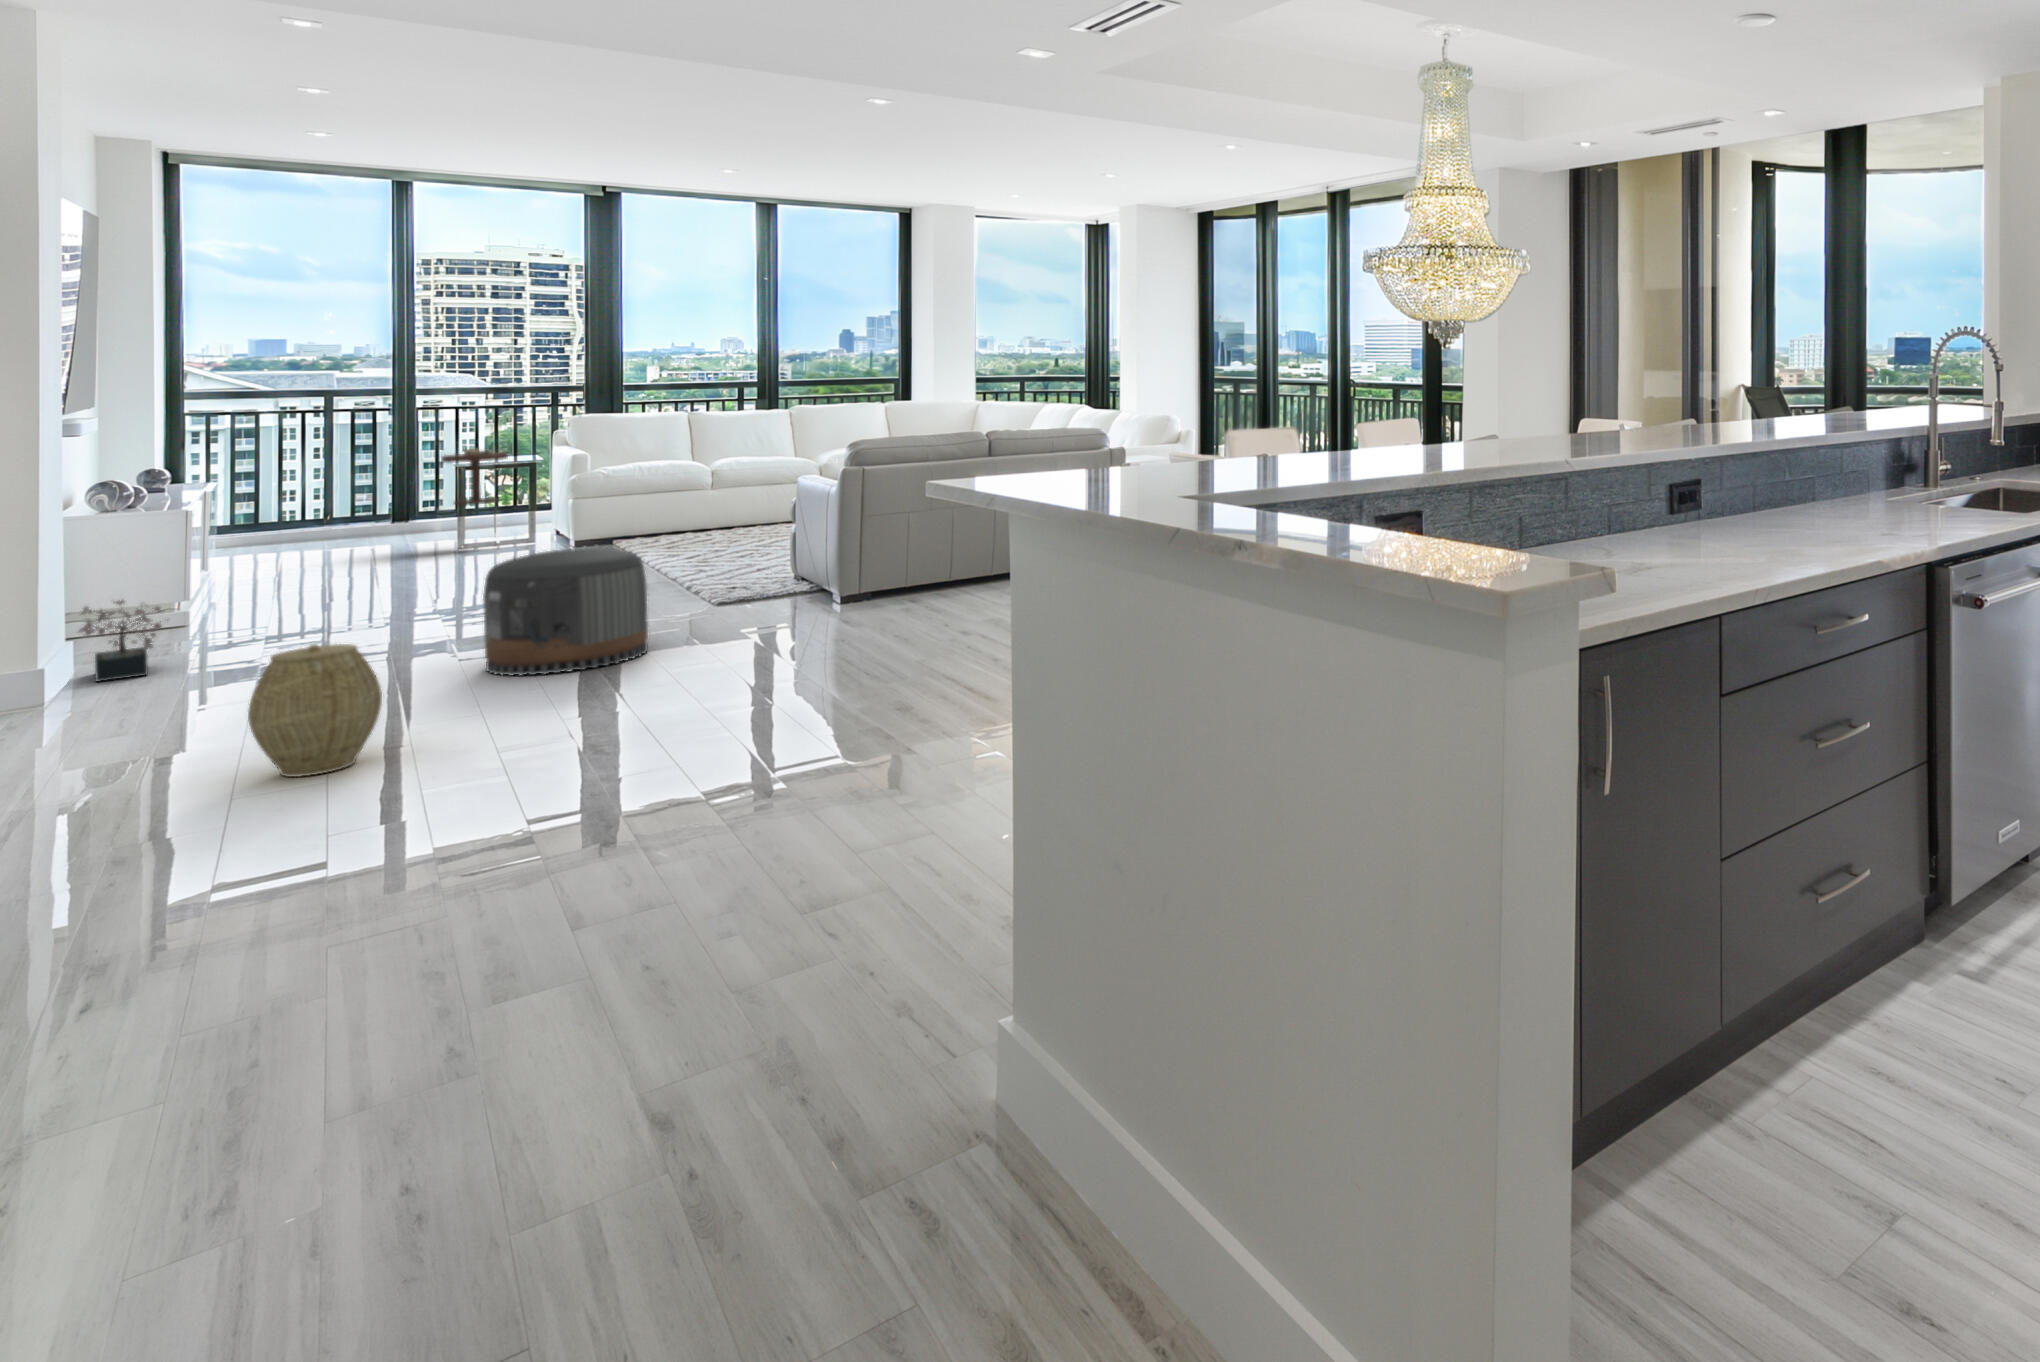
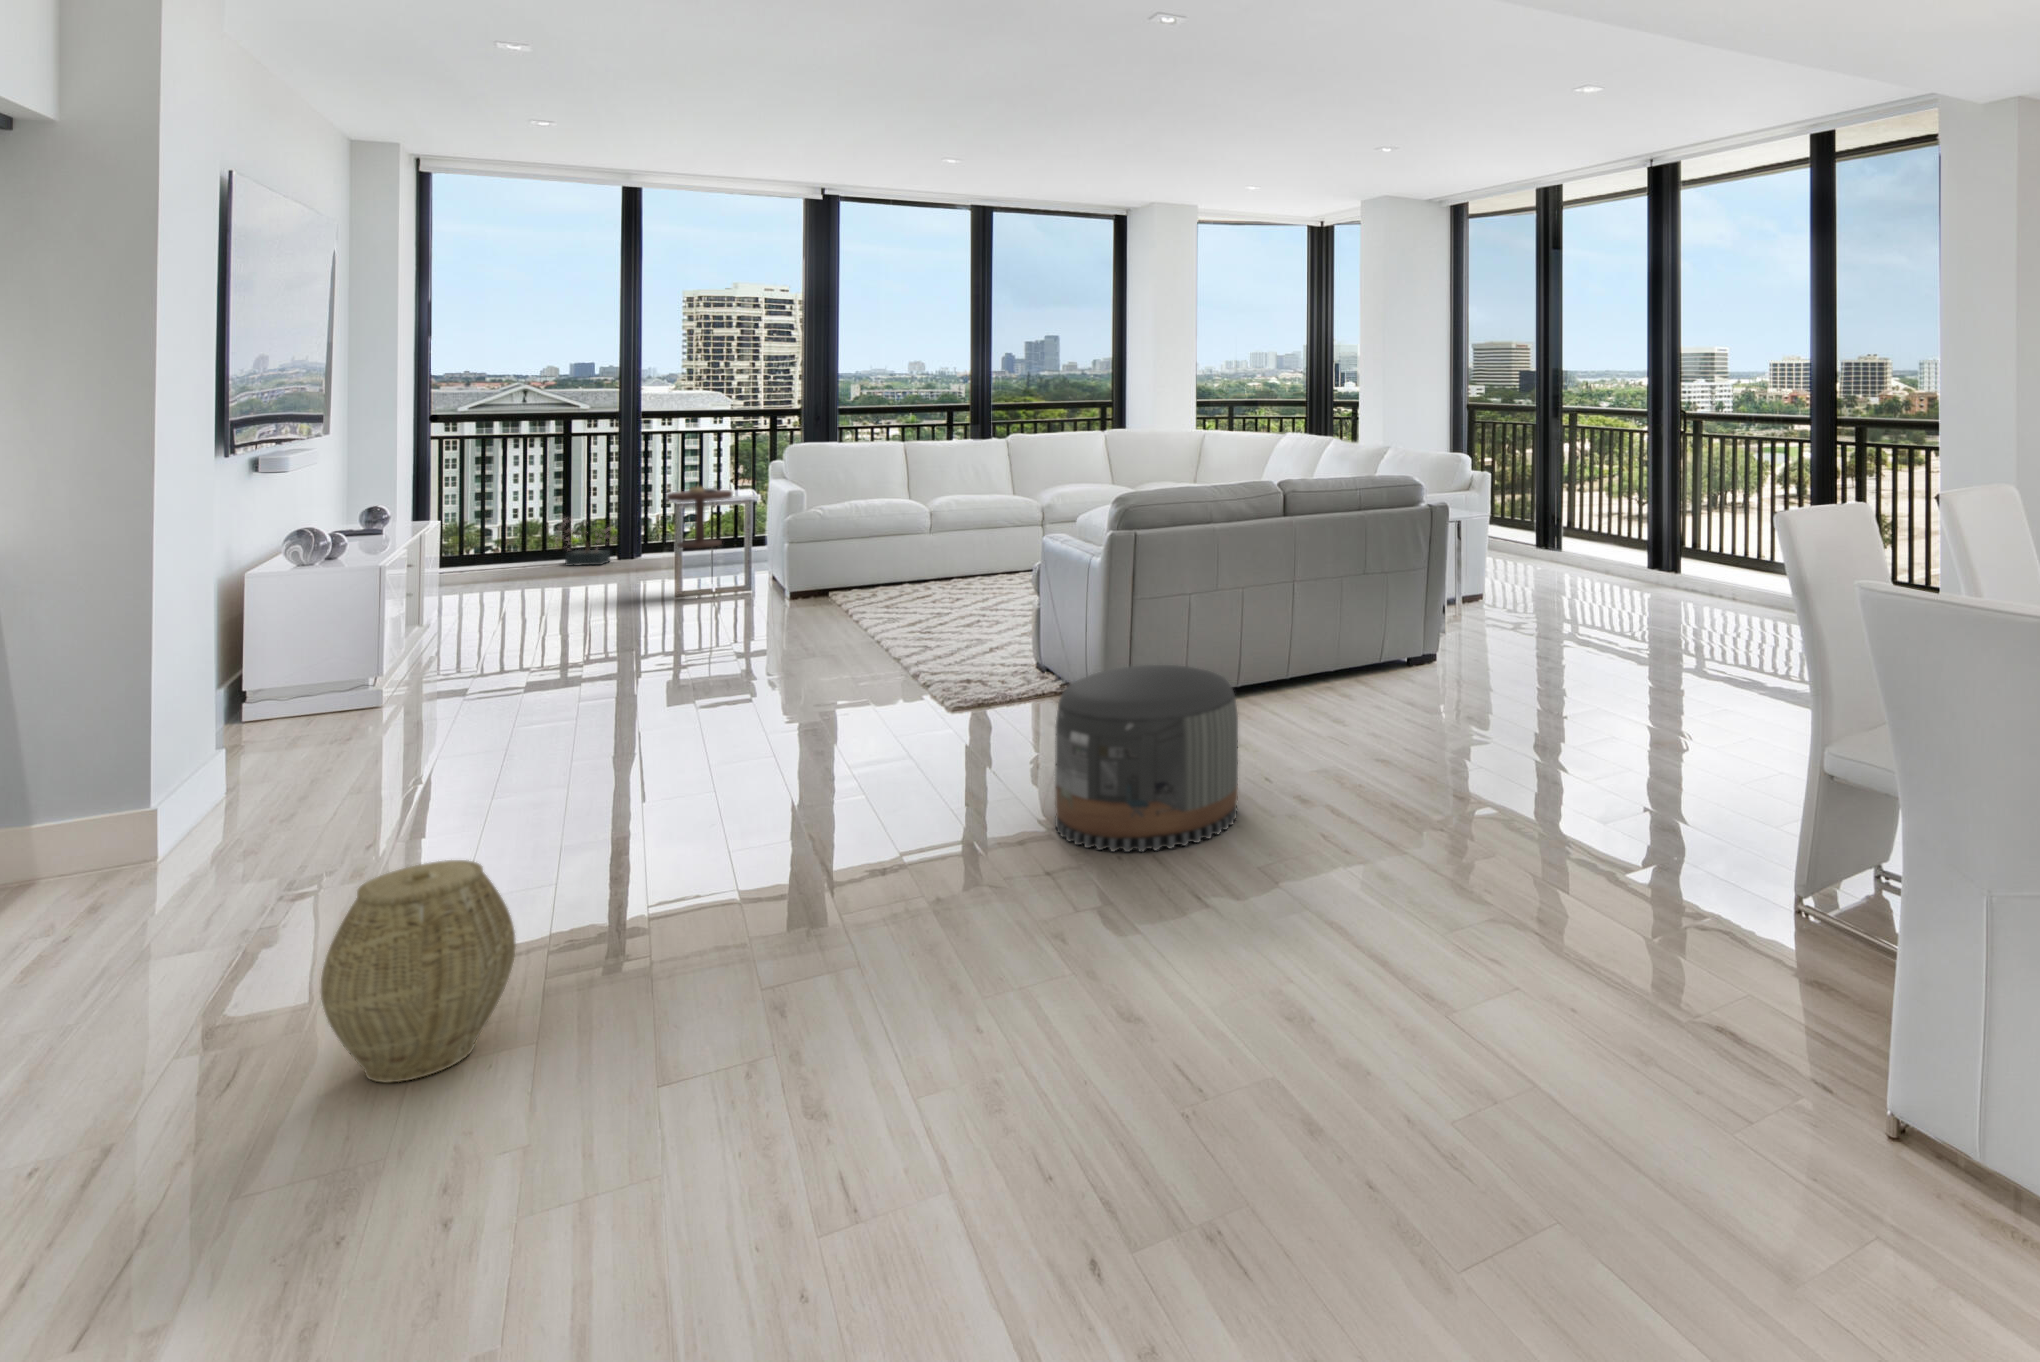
pouf: present [483,548,648,675] -> present [1055,665,1238,852]
decorative plant: present [79,600,161,682] -> present [556,519,616,566]

